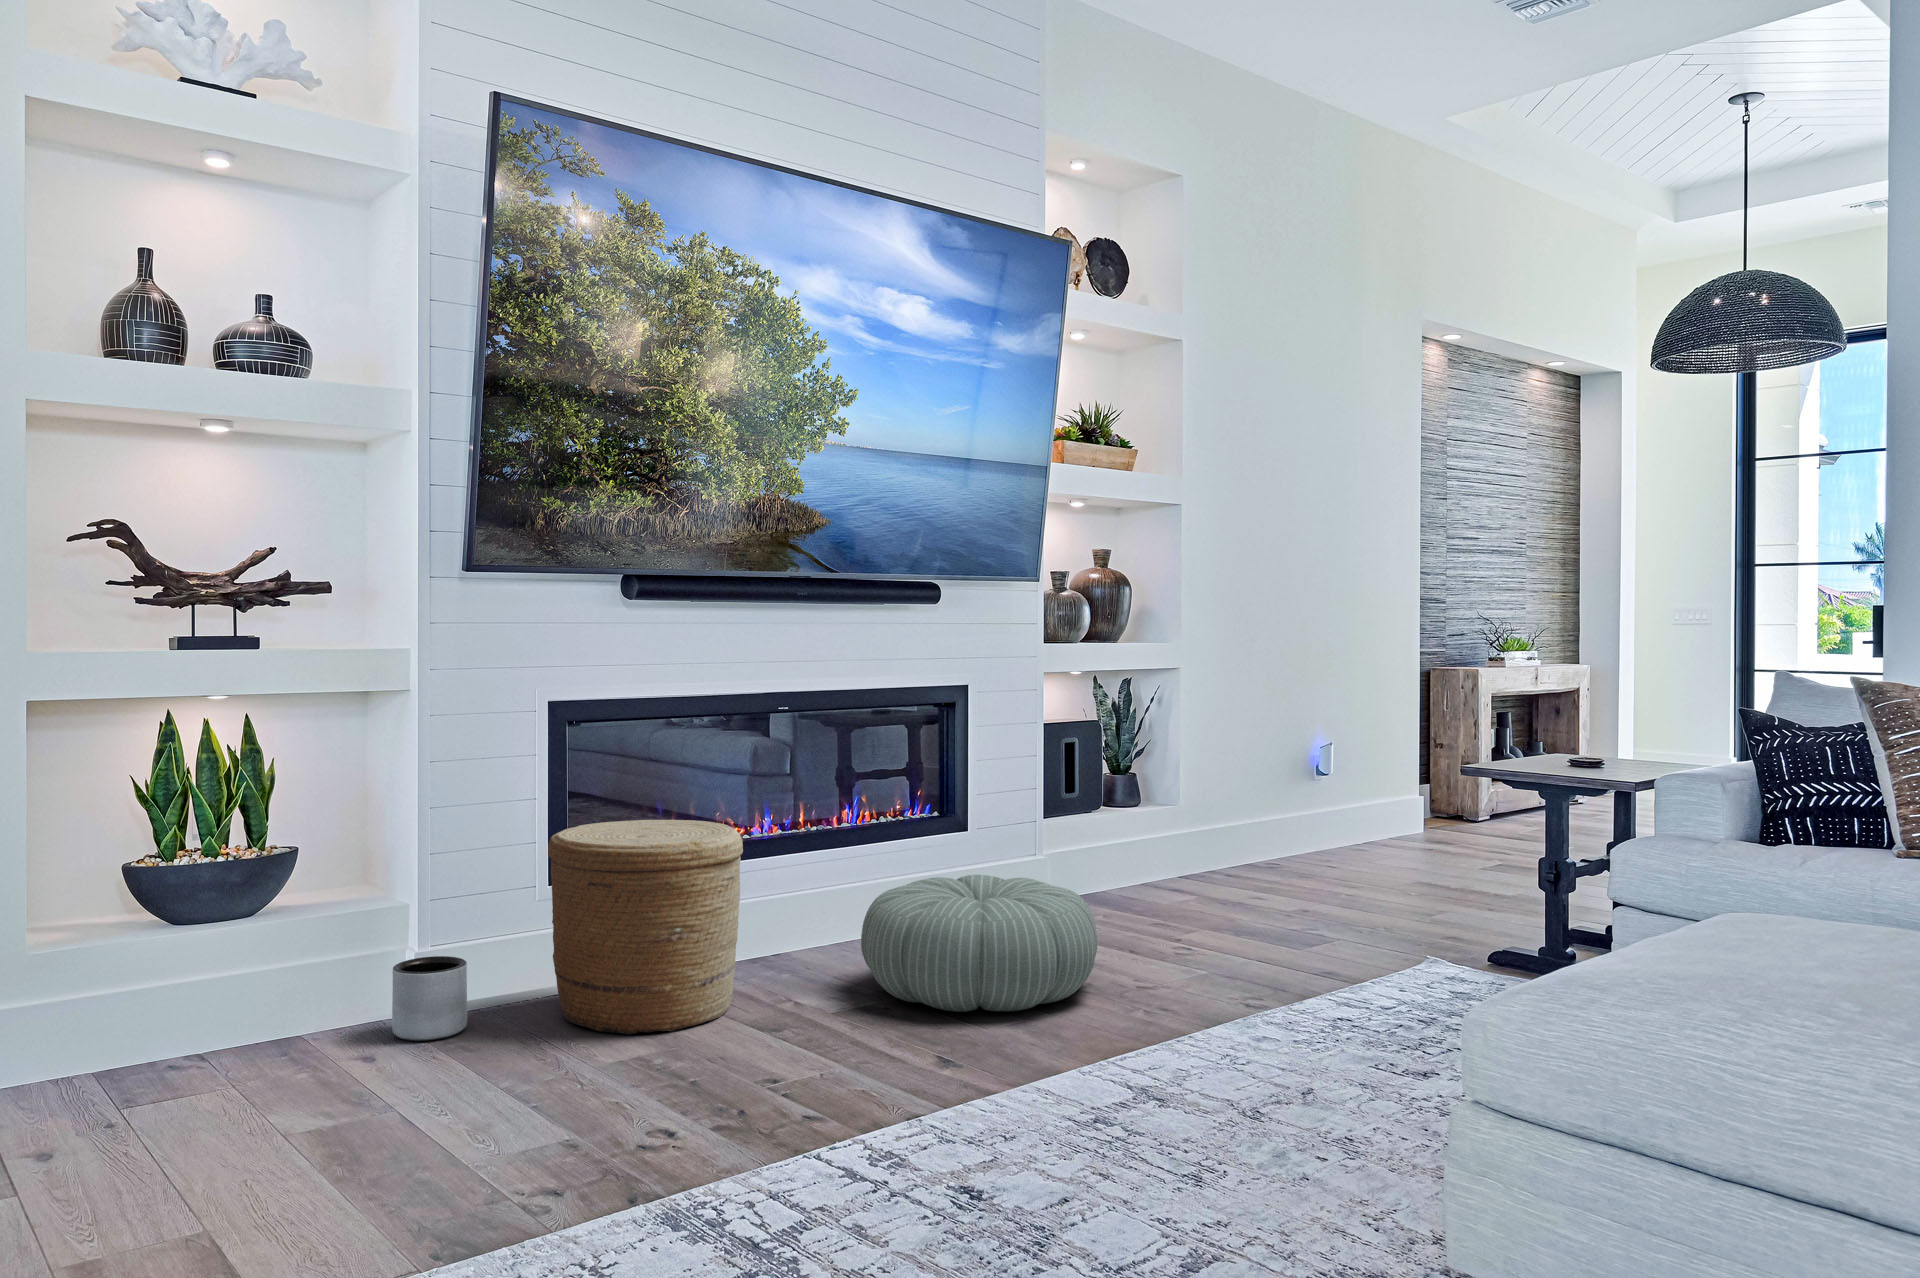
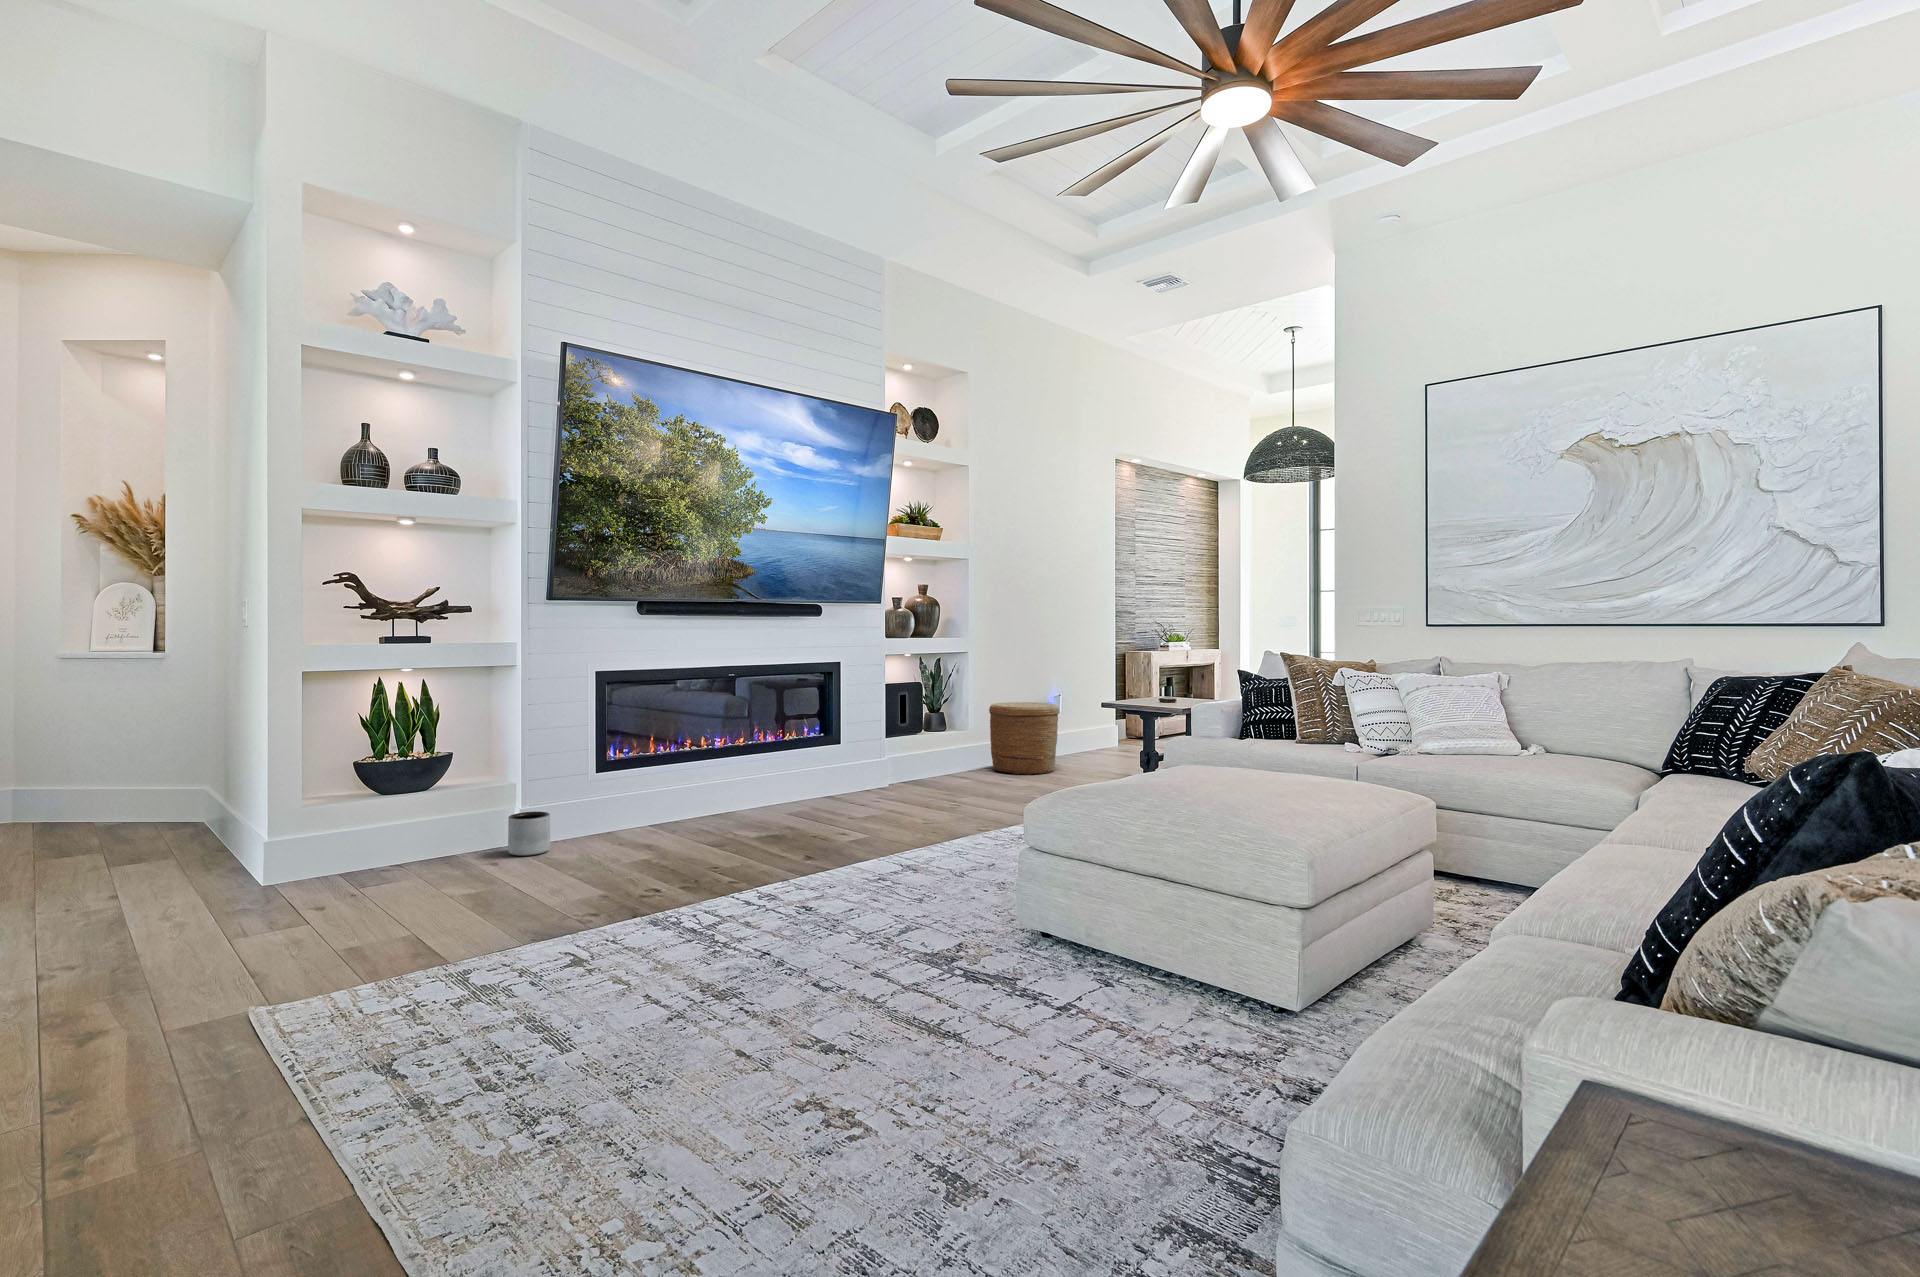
woven basket: present [548,820,743,1035] -> present [989,702,1059,775]
pouf: present [861,875,1097,1012] -> none [771,767,900,836]

